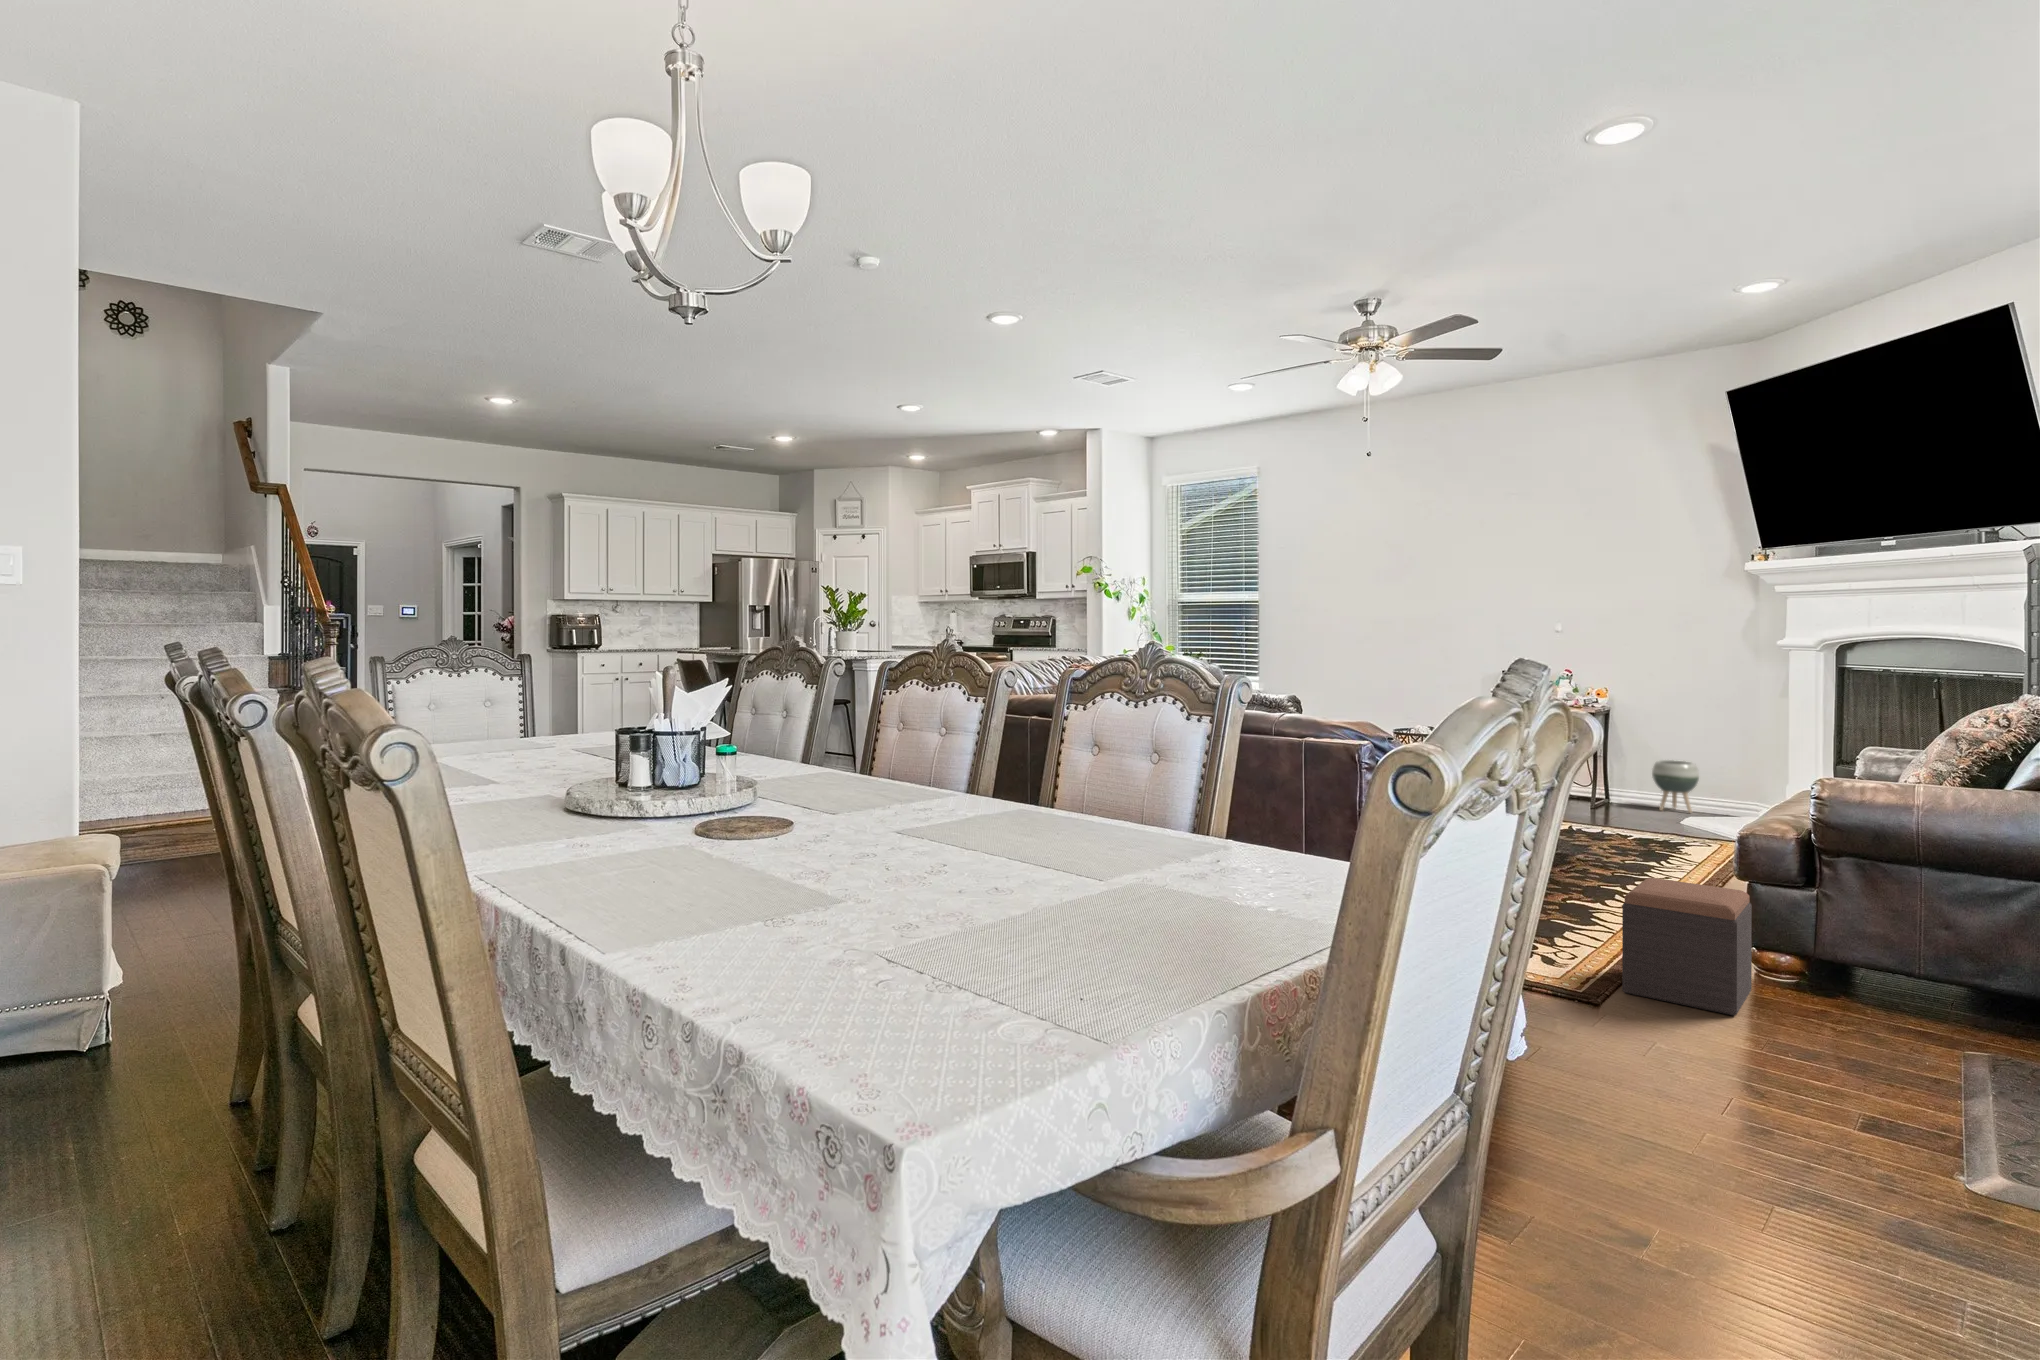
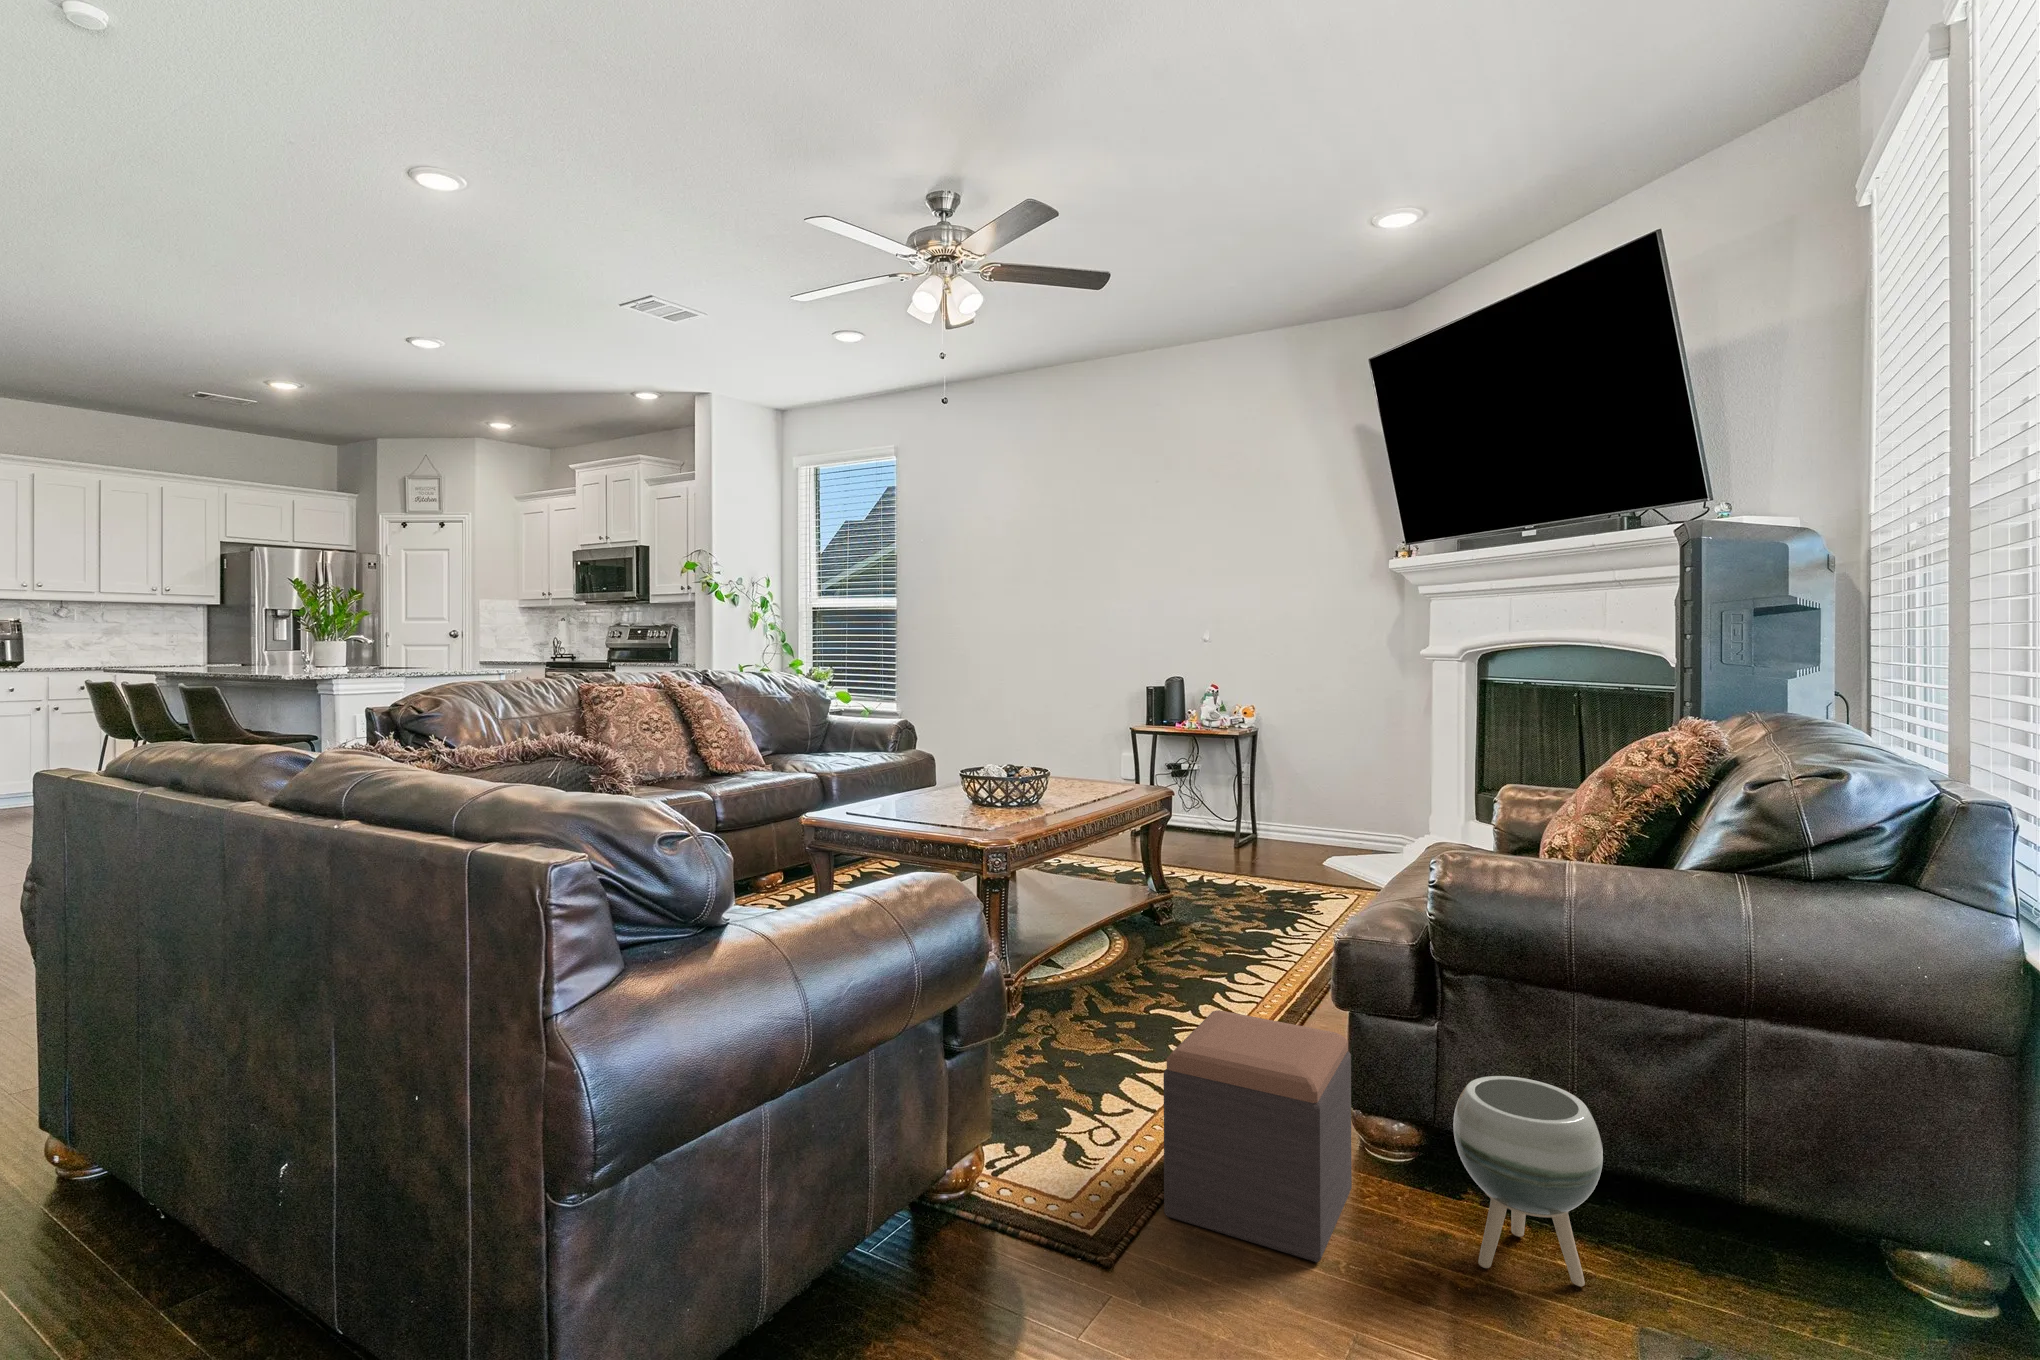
planter: present [1652,760,1699,813] -> present [1453,1076,1603,1286]

